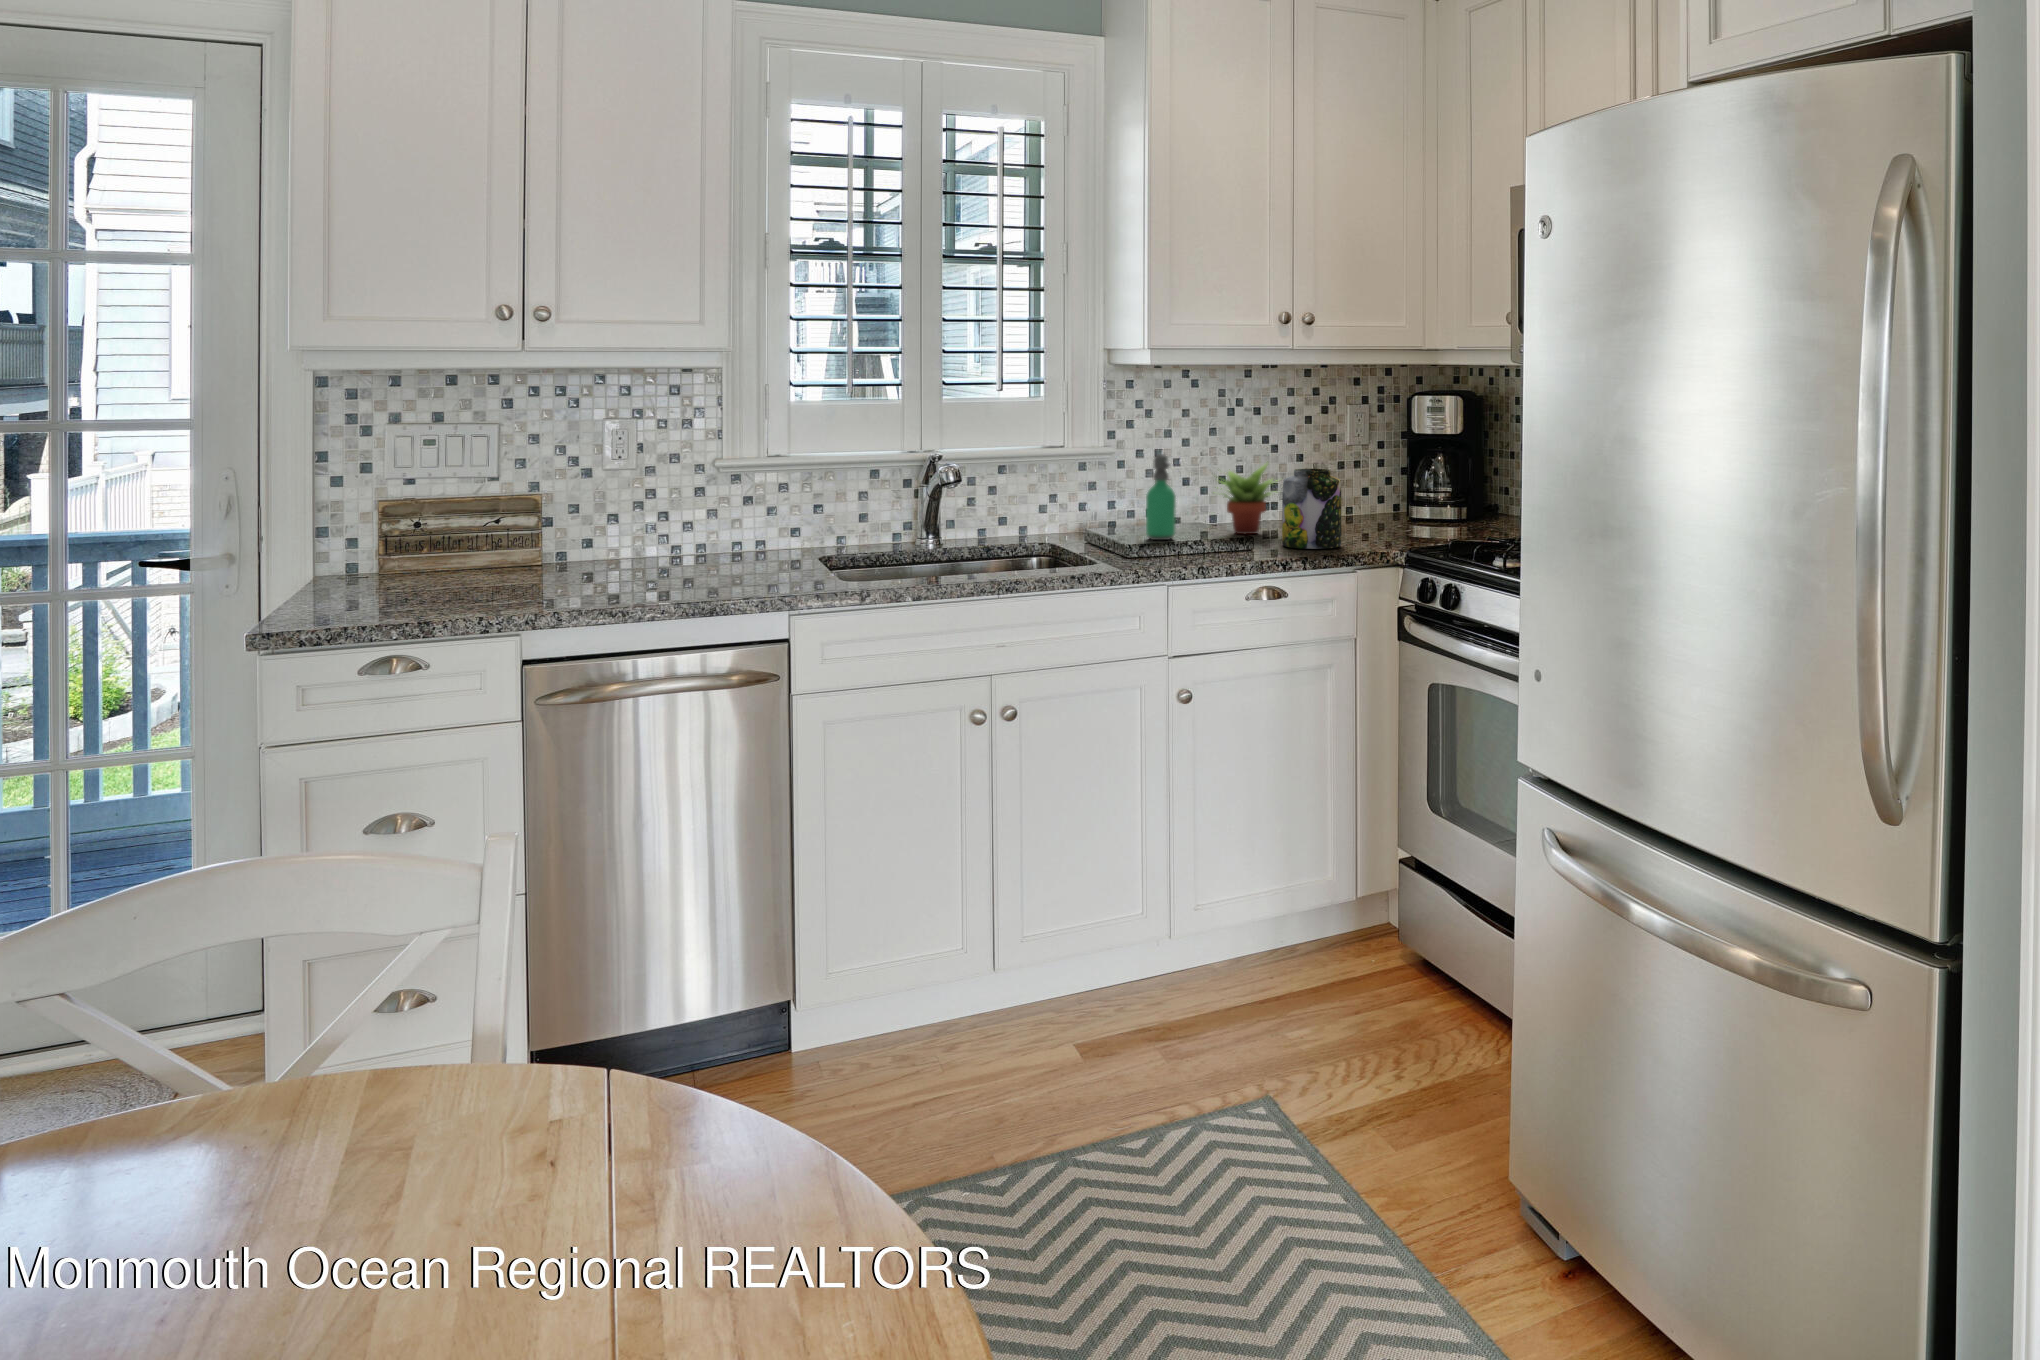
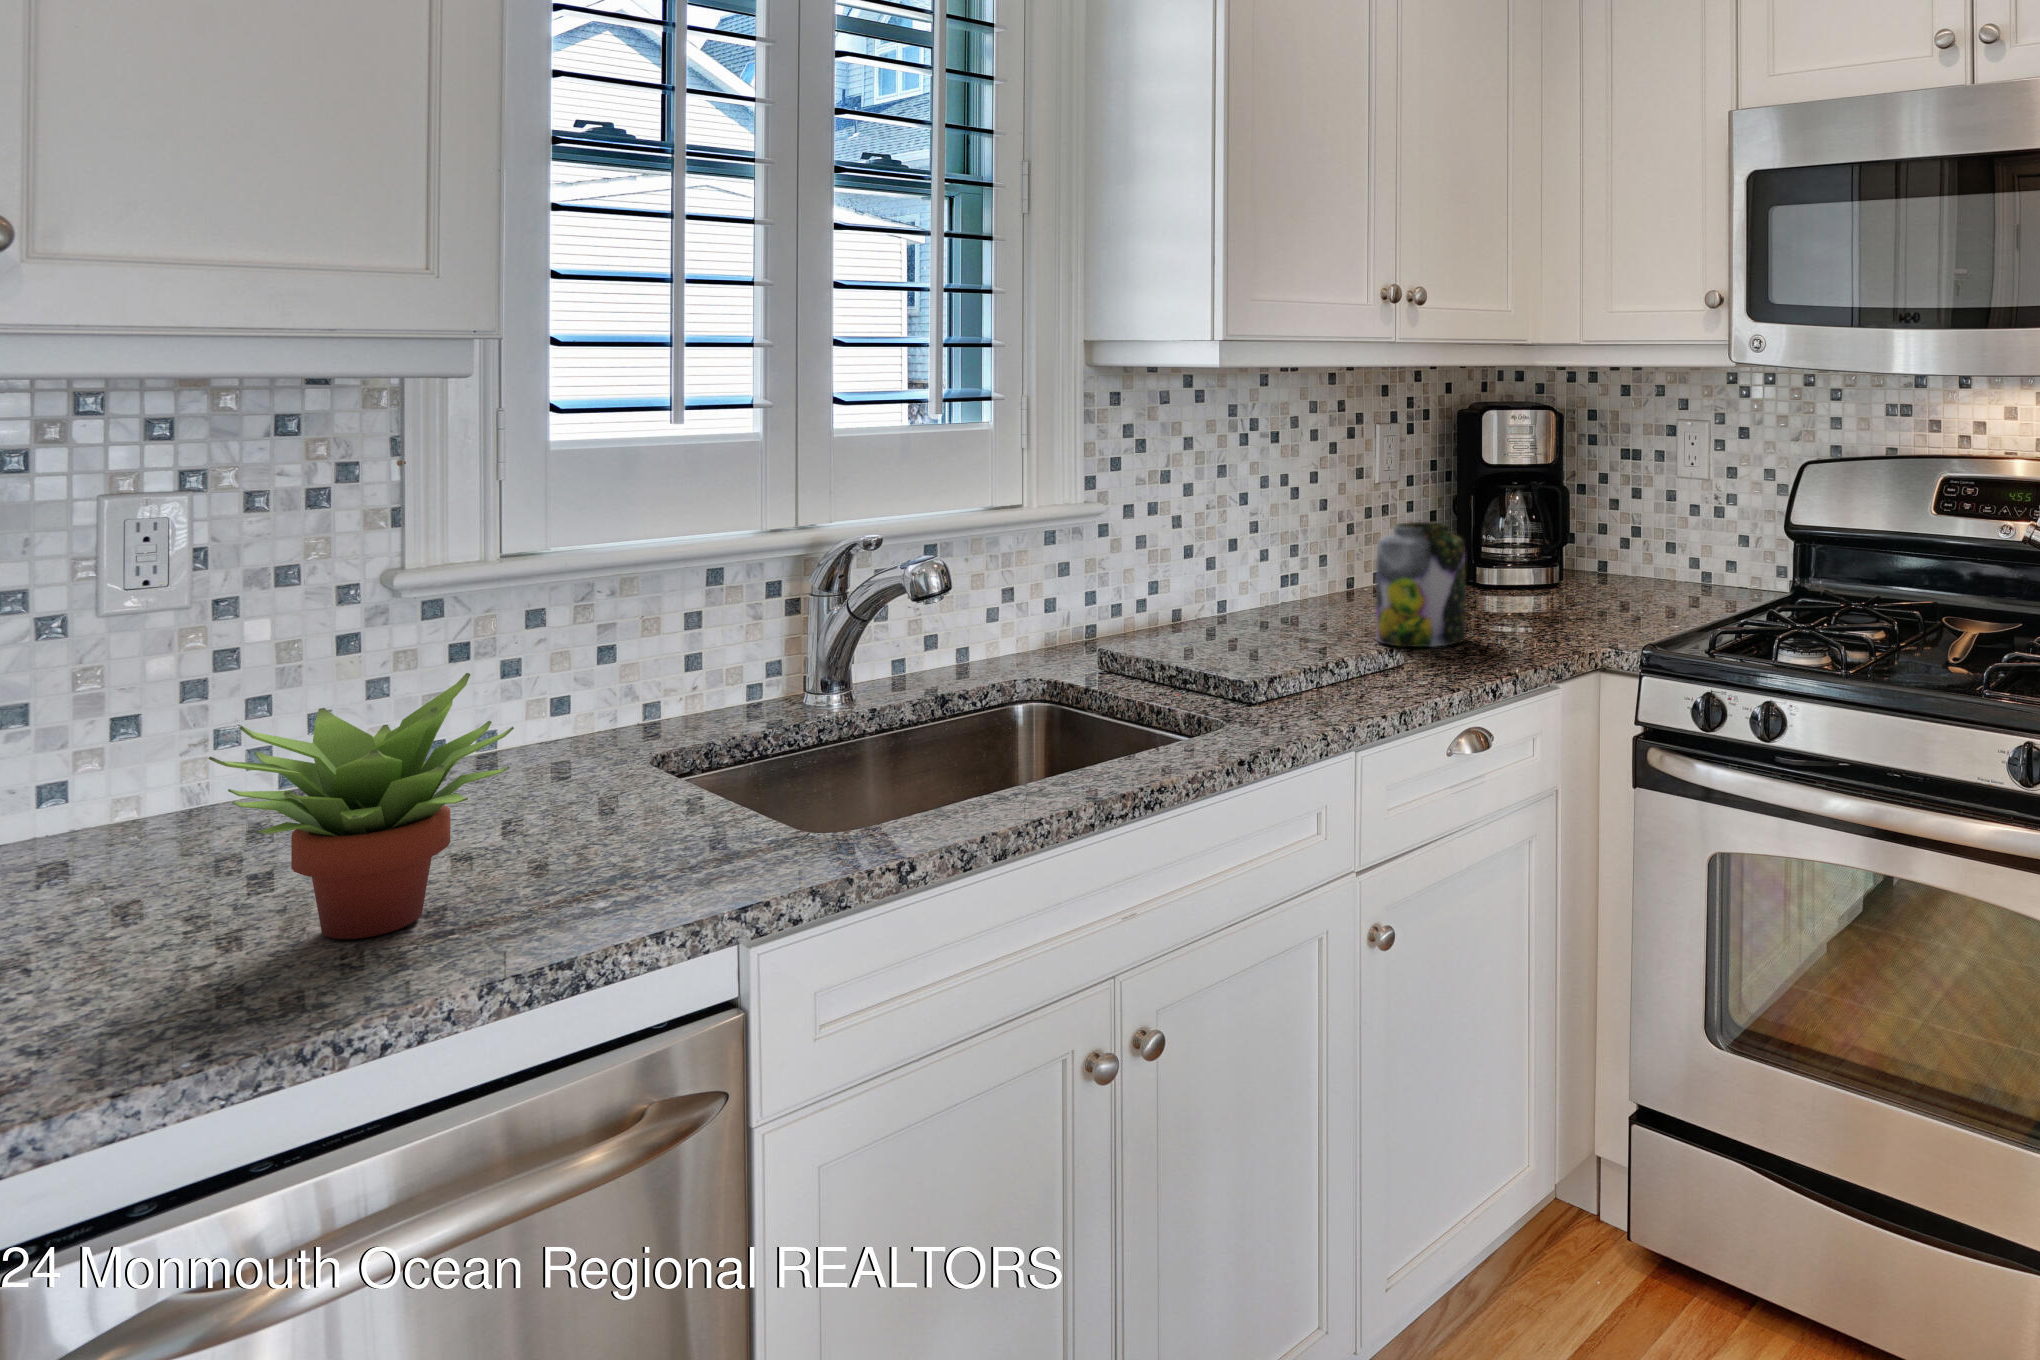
soap dispenser: present [1146,454,1176,540] -> none [1154,510,1205,650]
succulent plant: present [1216,463,1277,534] -> present [209,673,514,939]

